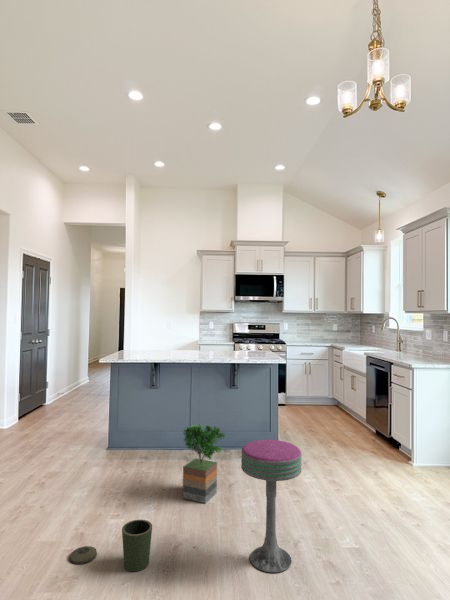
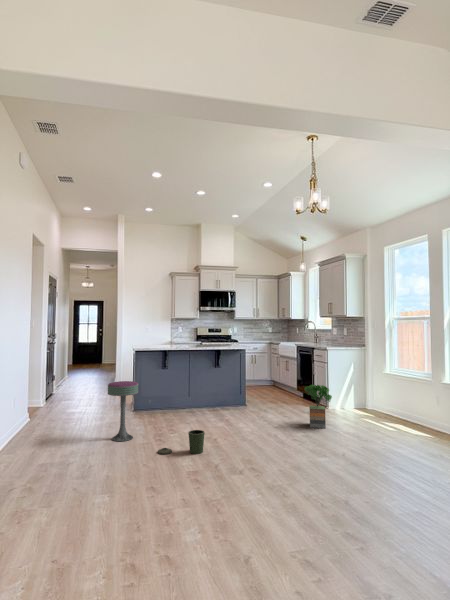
potted tree: present [183,424,225,503] -> present [305,385,332,428]
bar stool: present [241,440,302,573] -> present [108,381,139,441]

